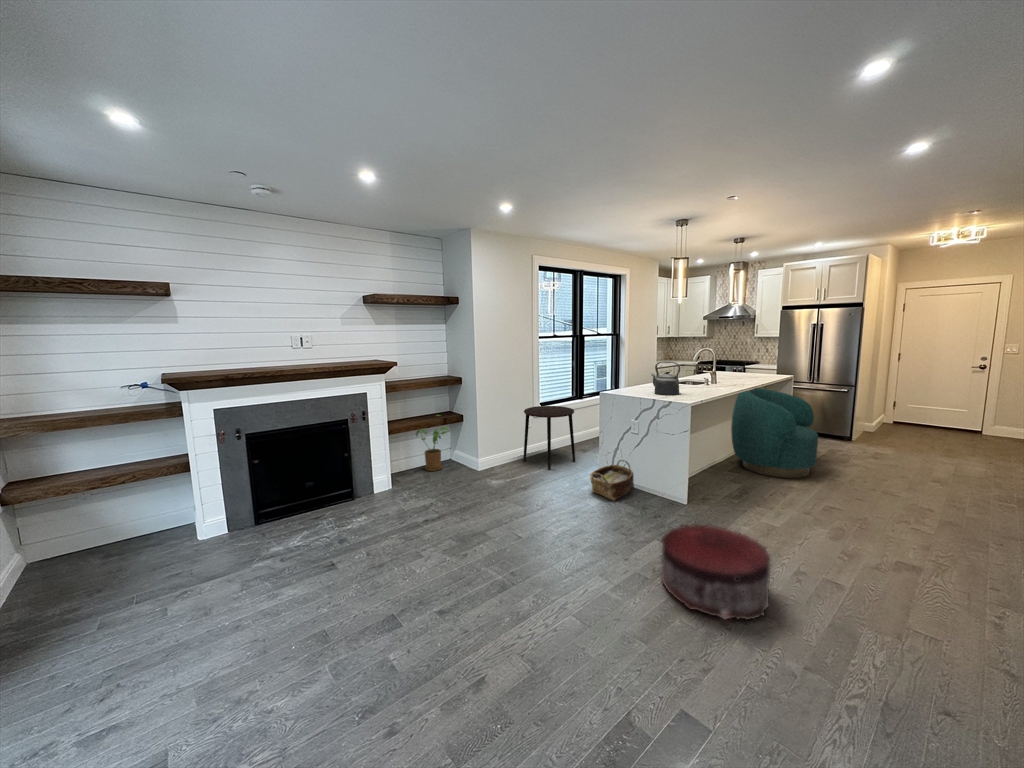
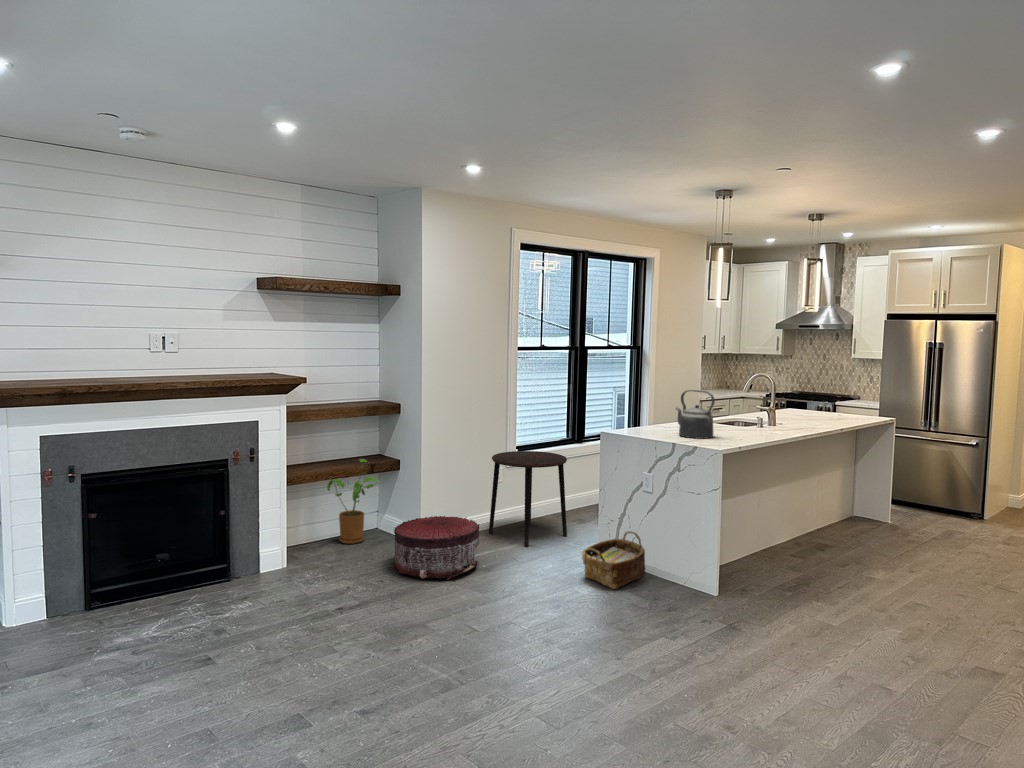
armchair: present [731,388,818,478] -> none [797,432,916,566]
pouf: present [661,524,770,620] -> present [394,516,480,580]

